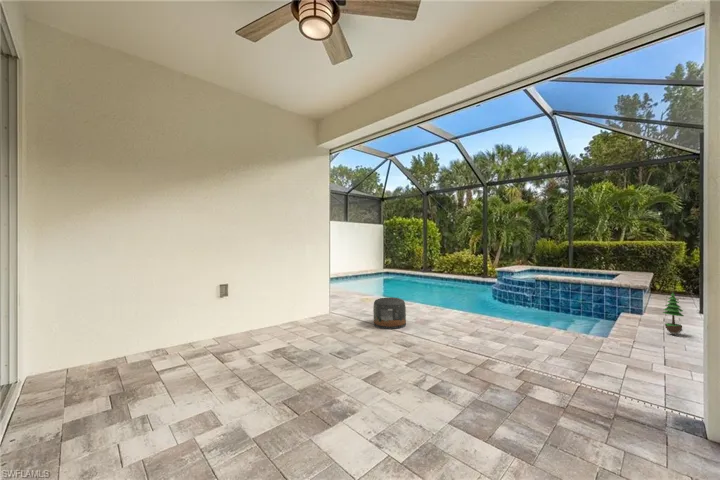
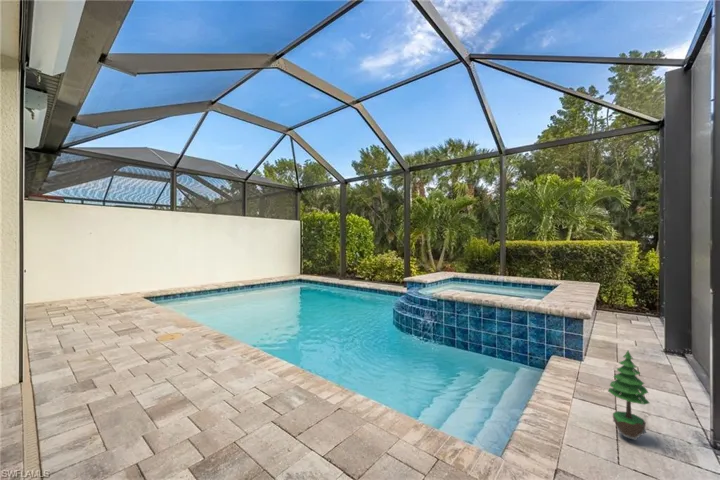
pouf: present [373,297,406,329] -> none [18,359,113,444]

